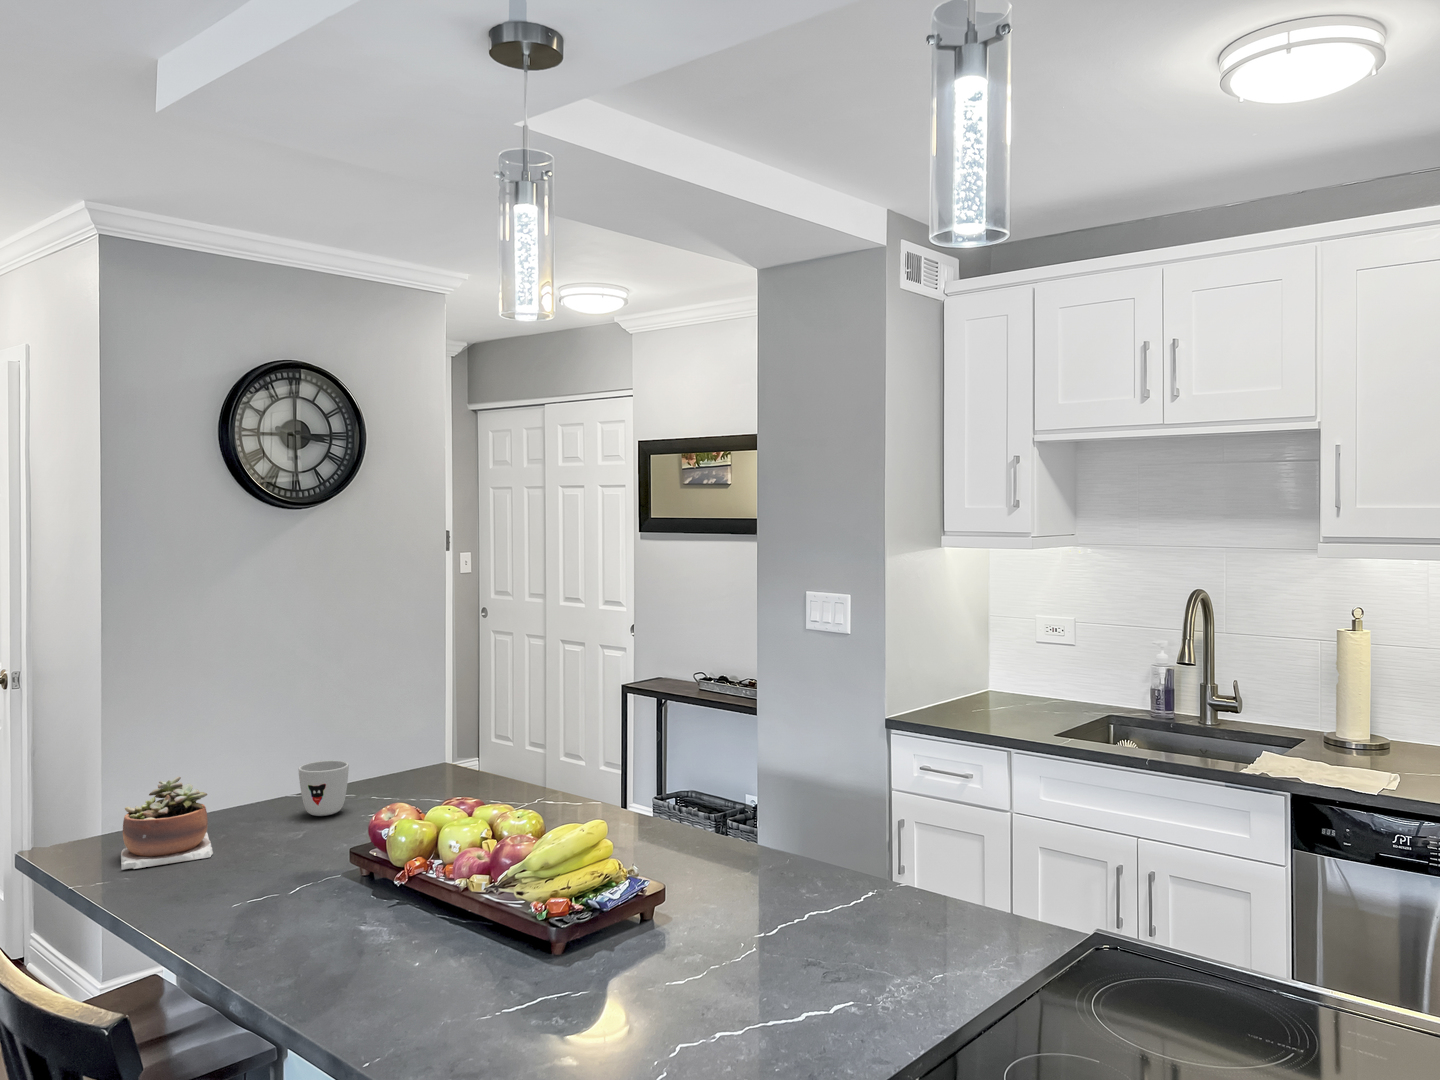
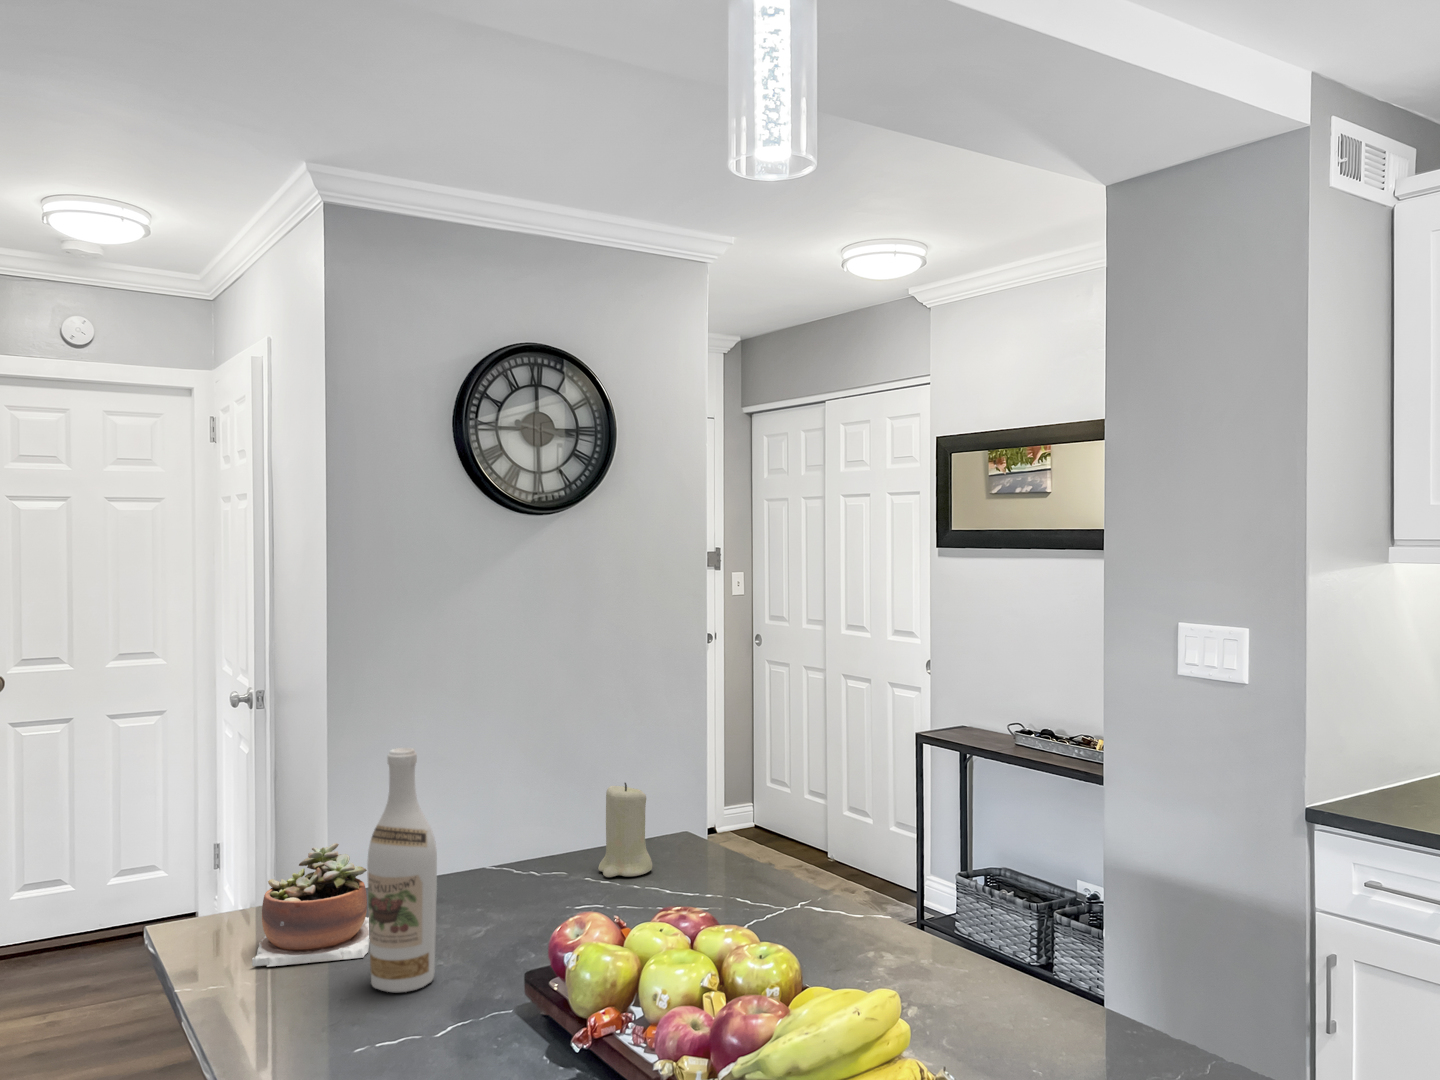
wine bottle: none [221,698,274,874] -> present [367,748,437,992]
candle: none [381,723,423,794] -> present [598,783,652,877]
mug: present [298,760,349,816] -> none [489,829,553,904]

